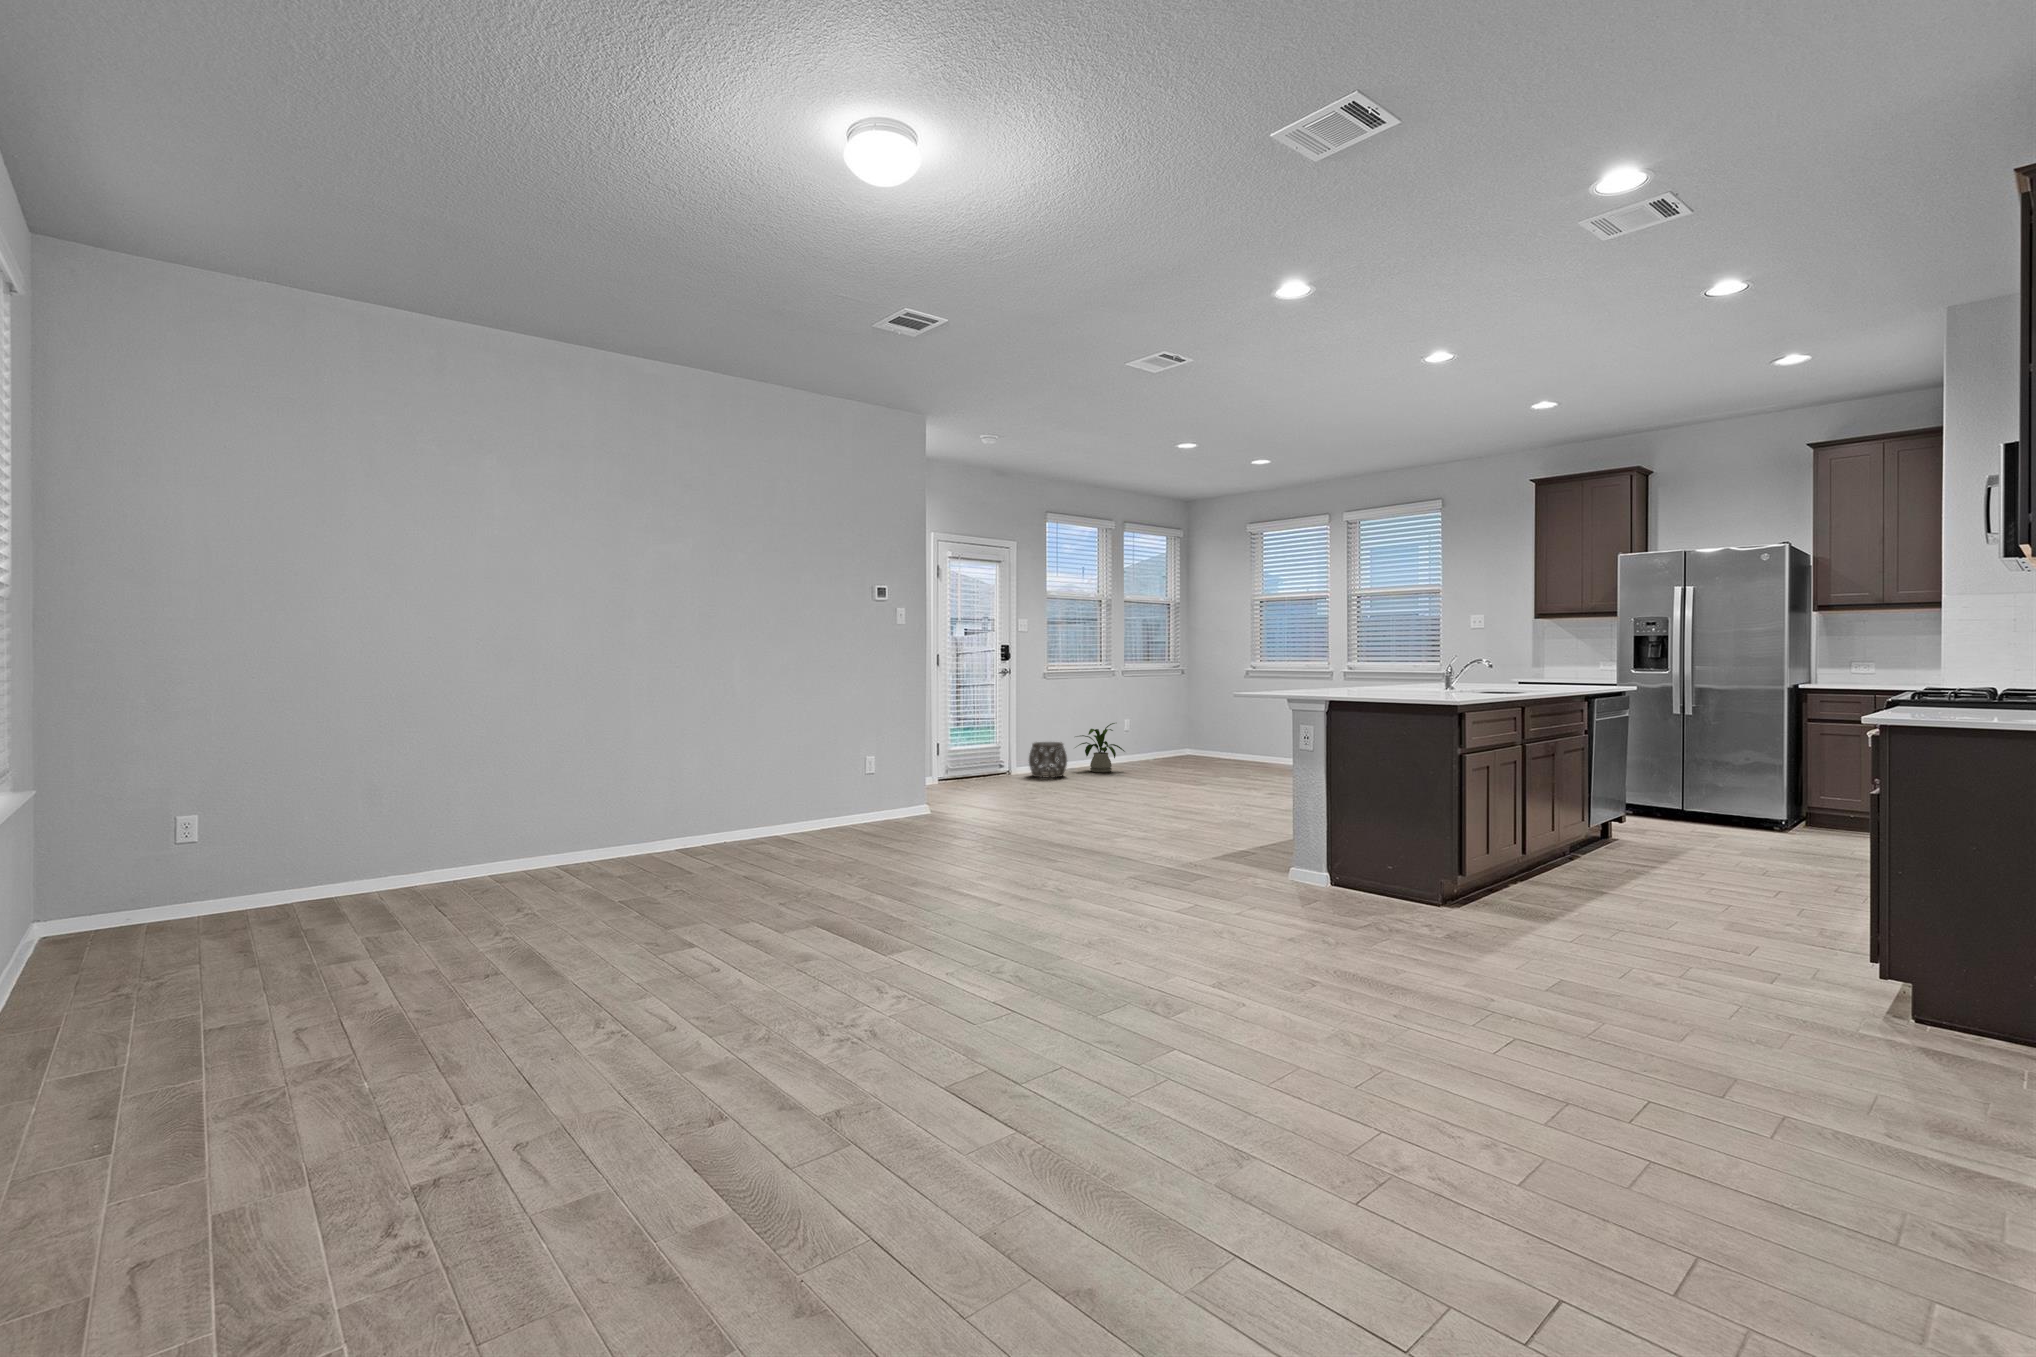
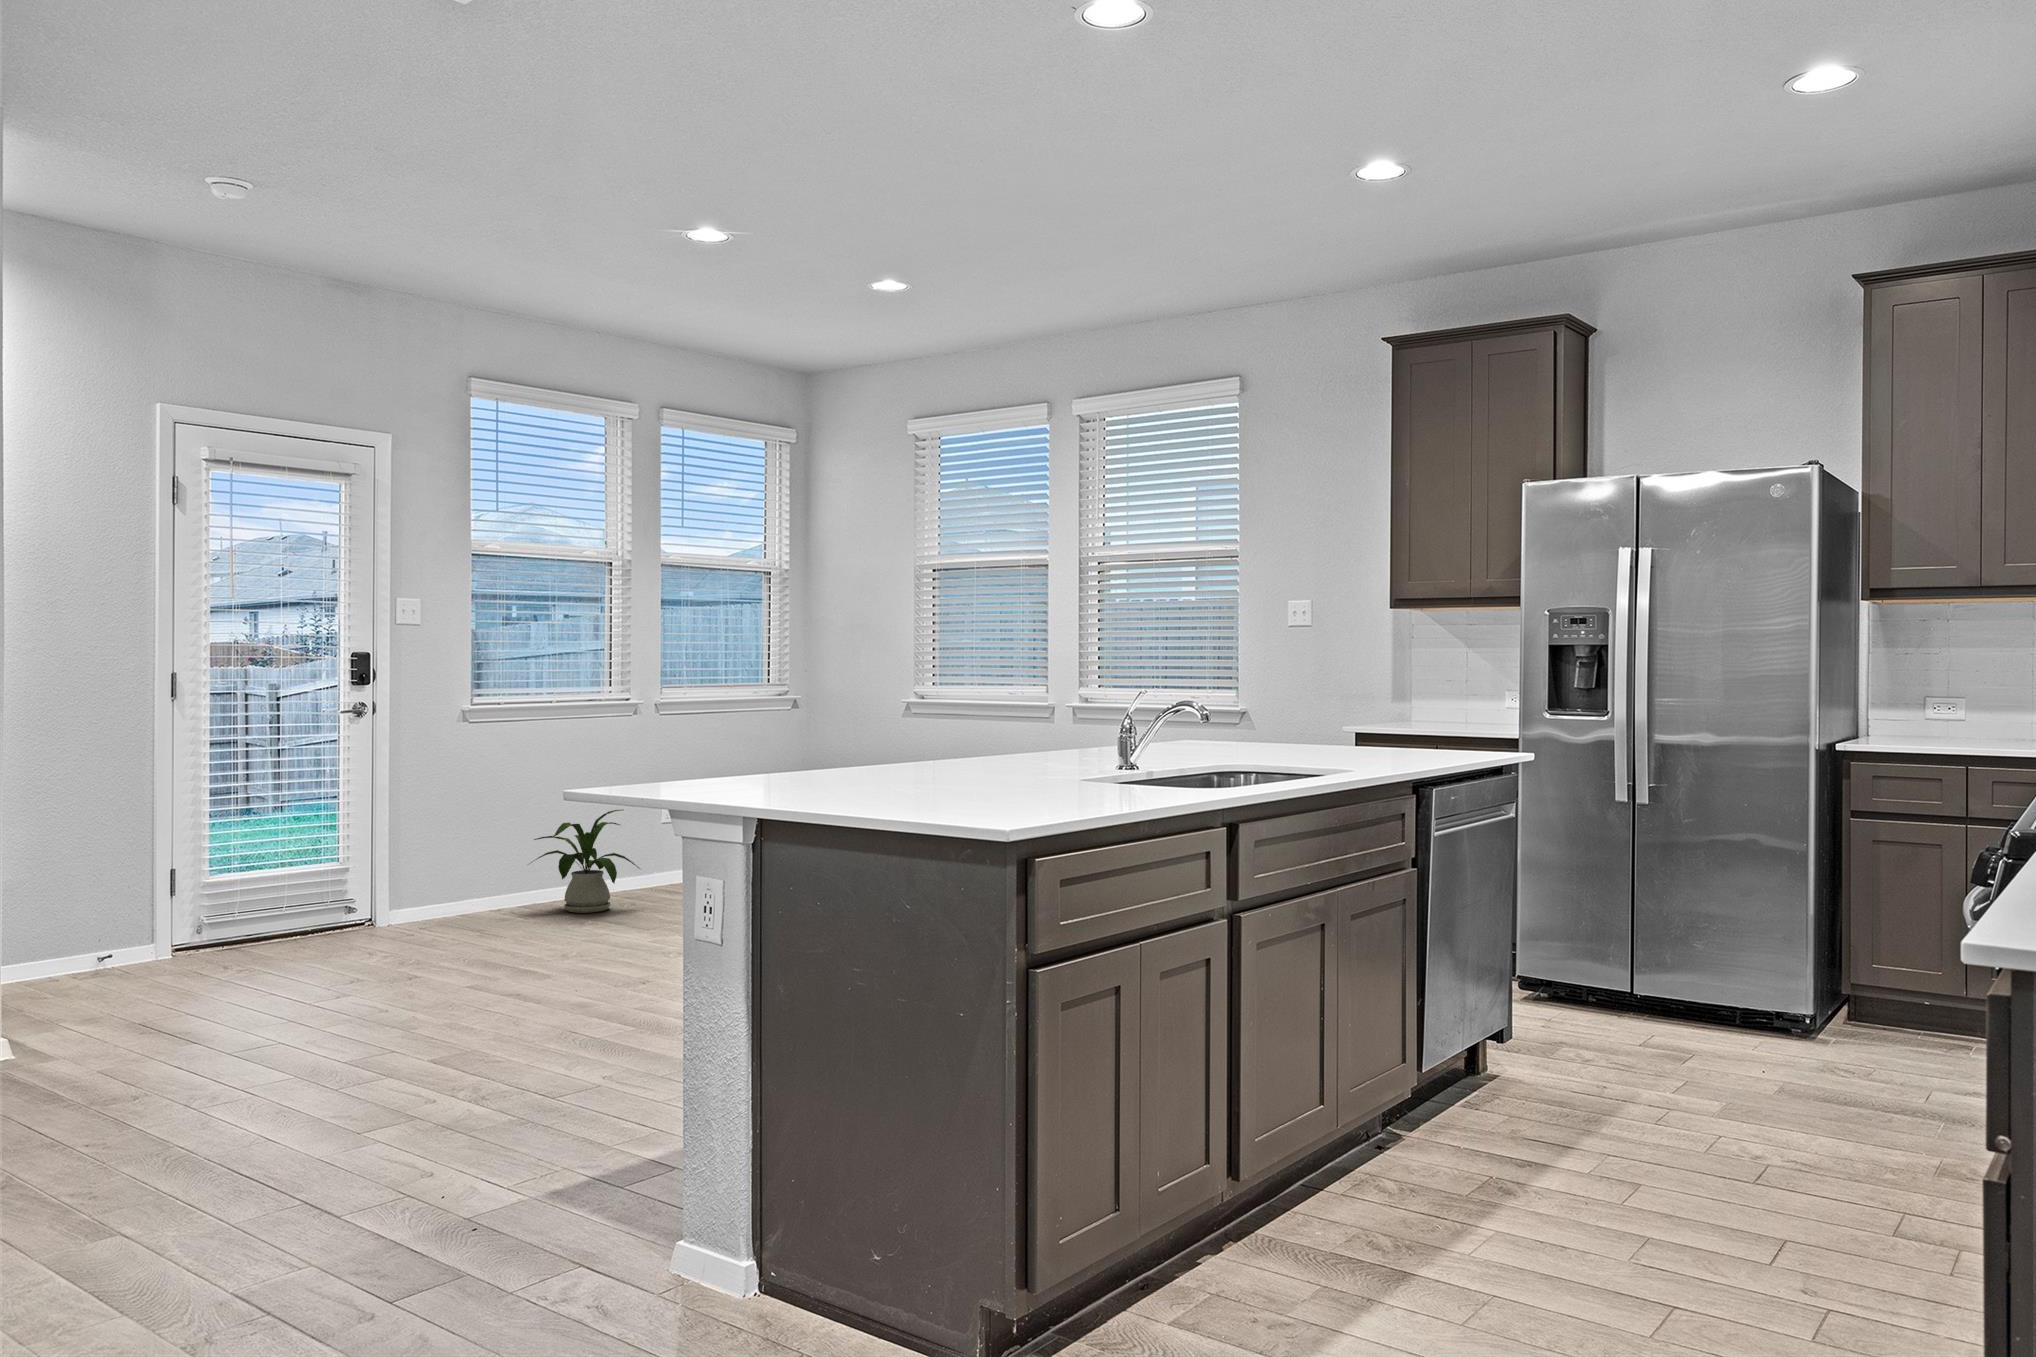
woven basket: present [1029,742,1067,778] -> none [410,852,499,931]

